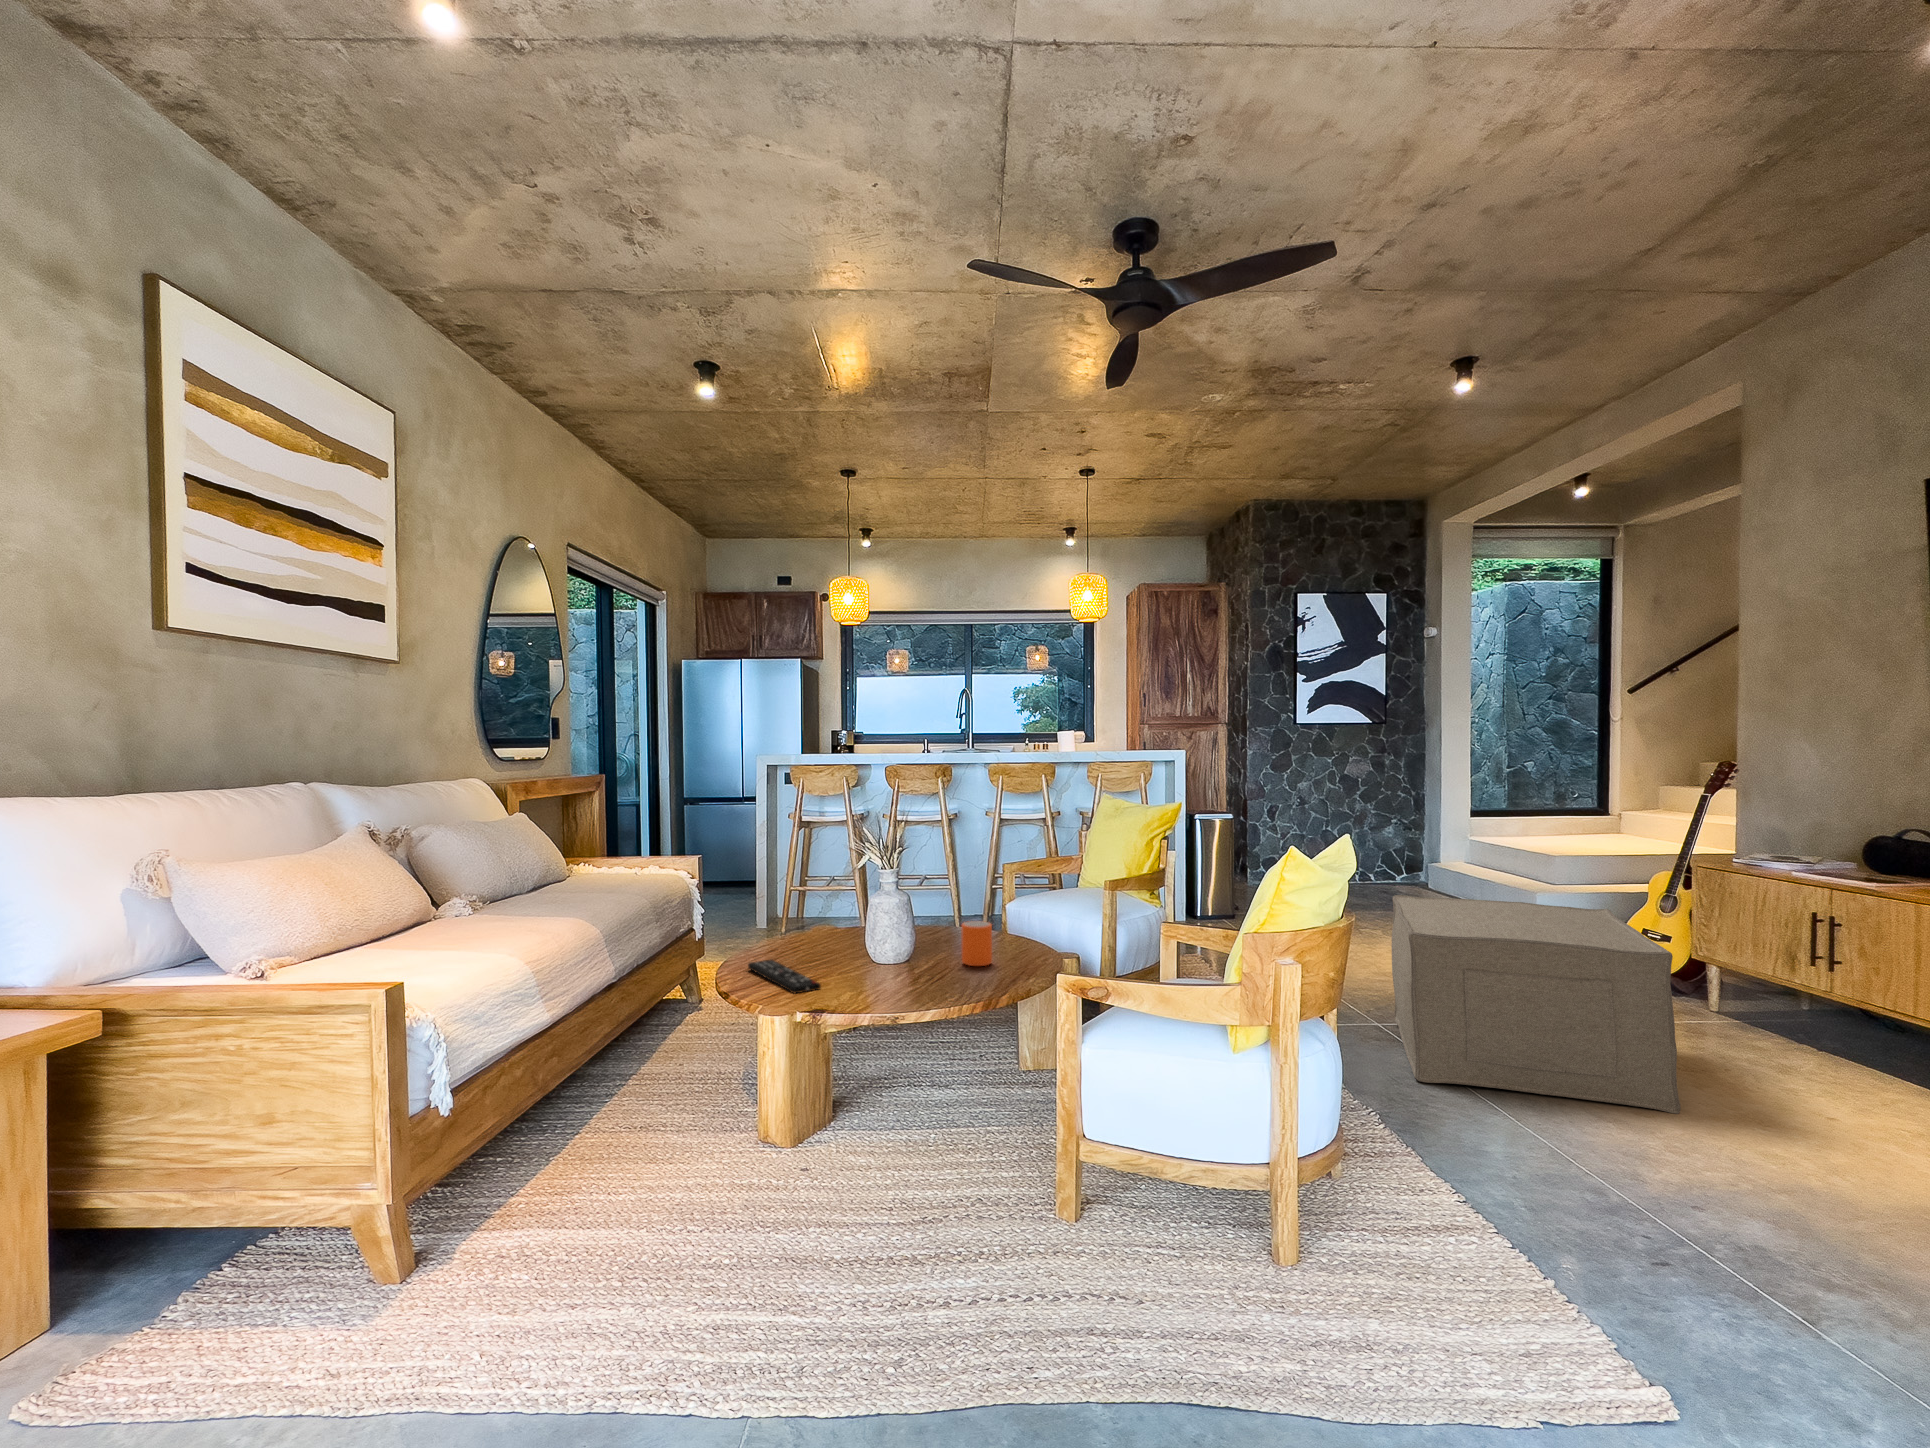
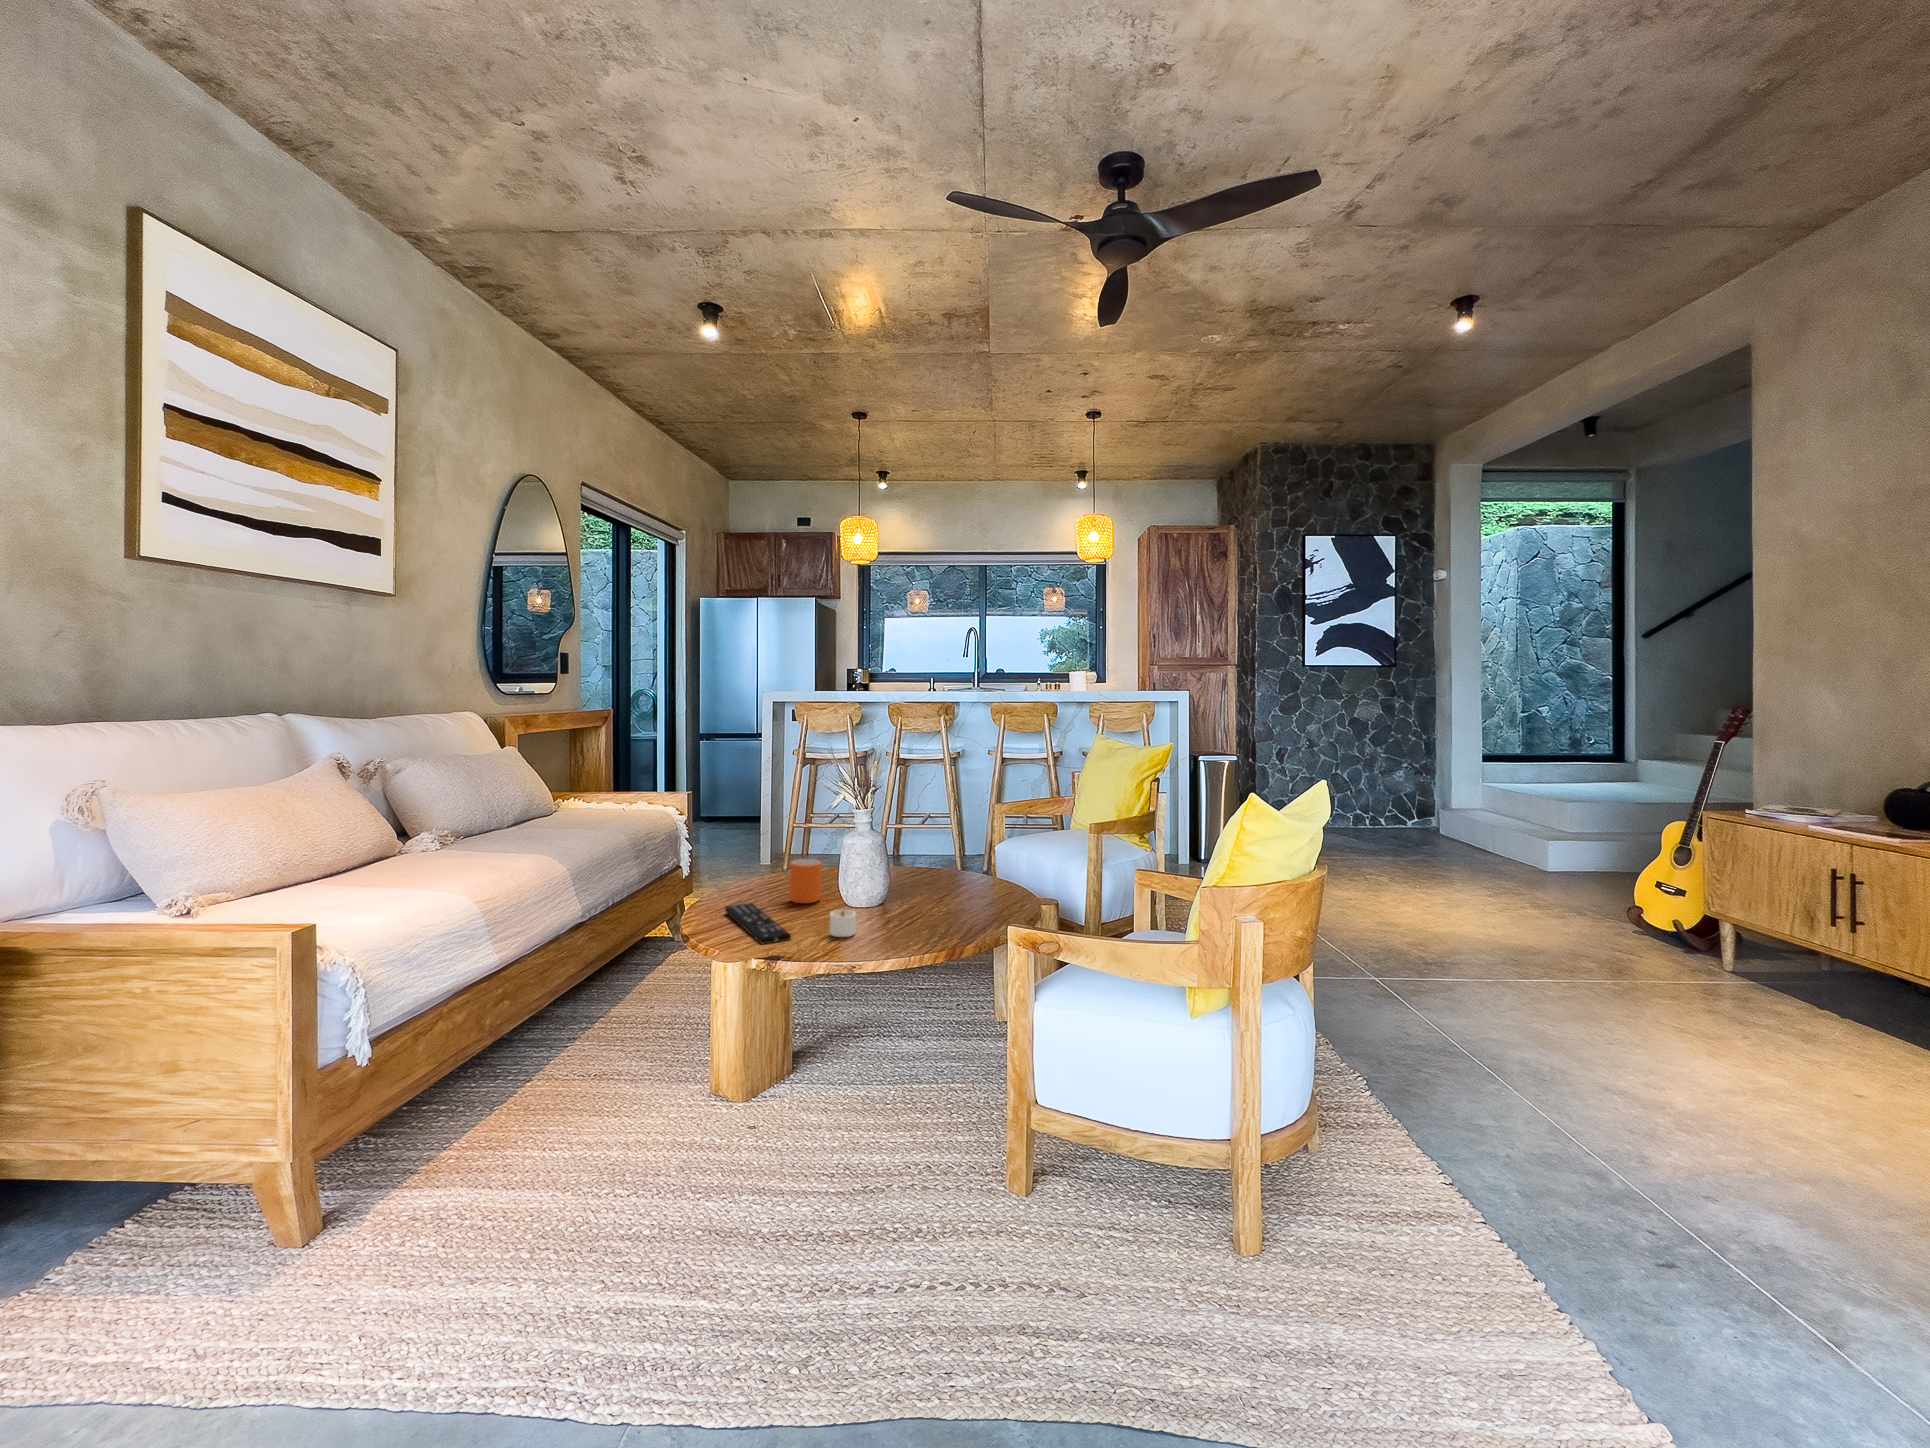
ottoman: present [1392,895,1681,1114] -> none [1402,849,1681,1088]
mug: present [961,921,992,966] -> present [790,859,821,904]
candle: none [856,960,888,986] -> present [830,910,856,937]

